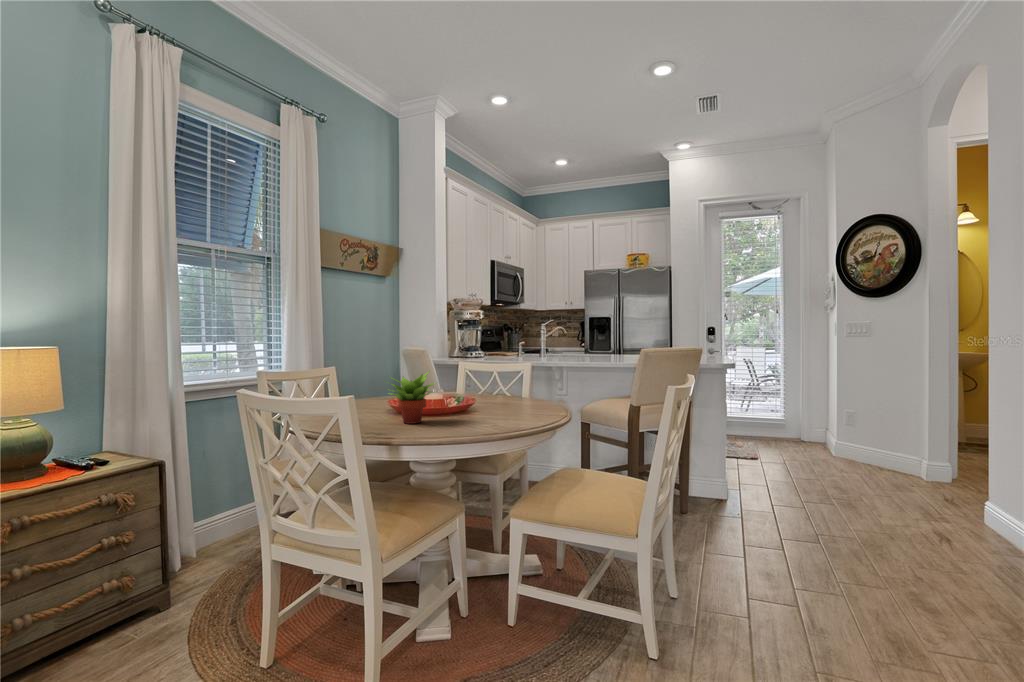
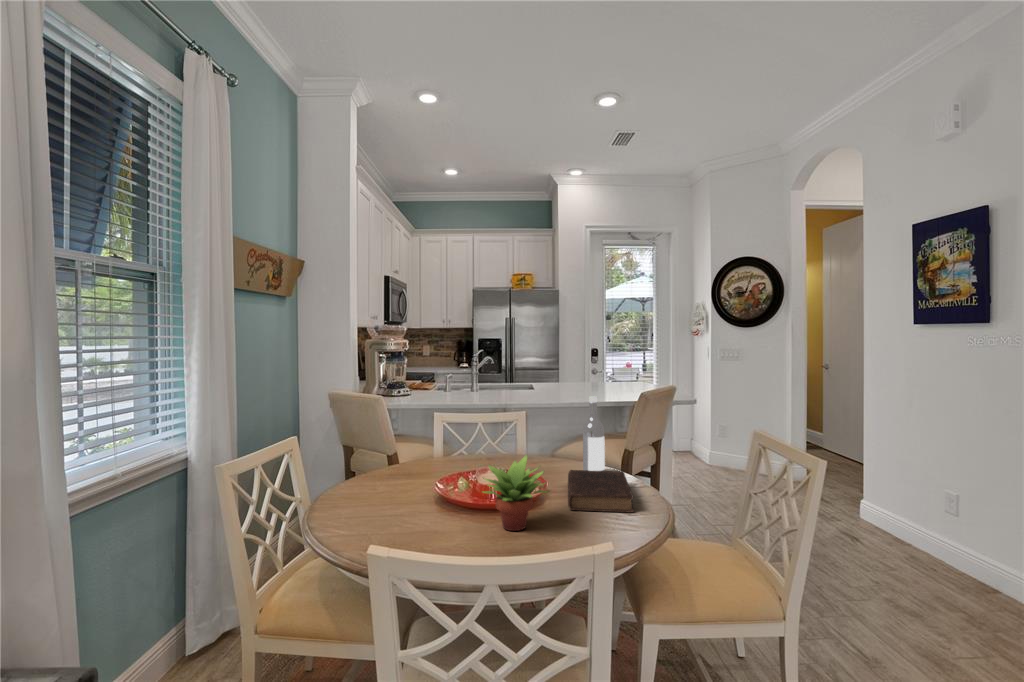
wine bottle: none [530,339,549,408] -> present [583,396,605,471]
book: none [469,398,547,423] -> present [568,470,634,512]

